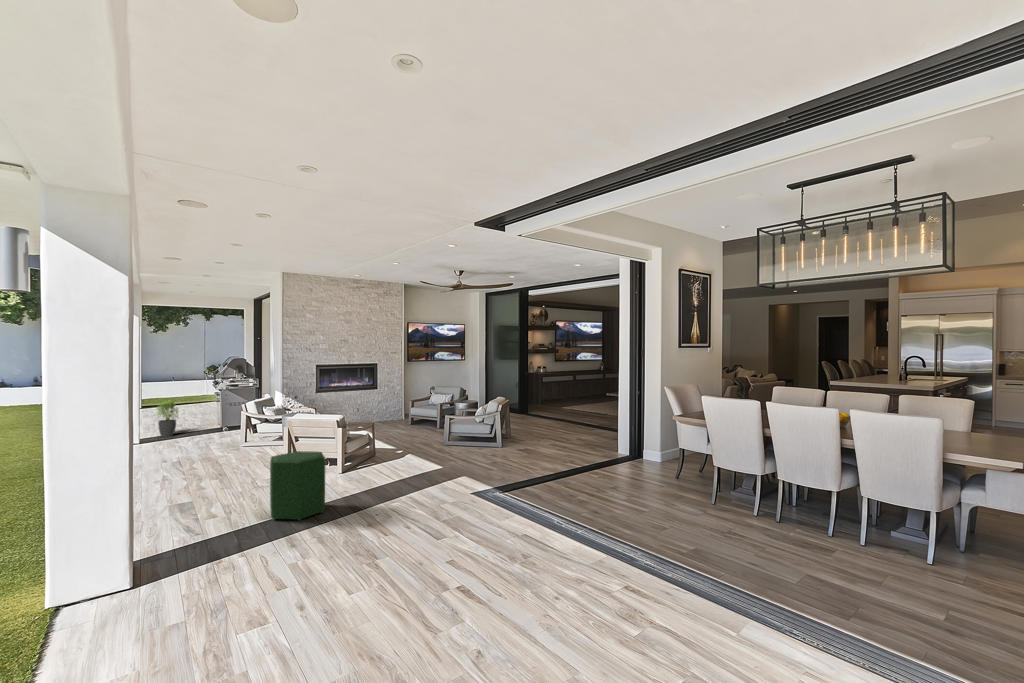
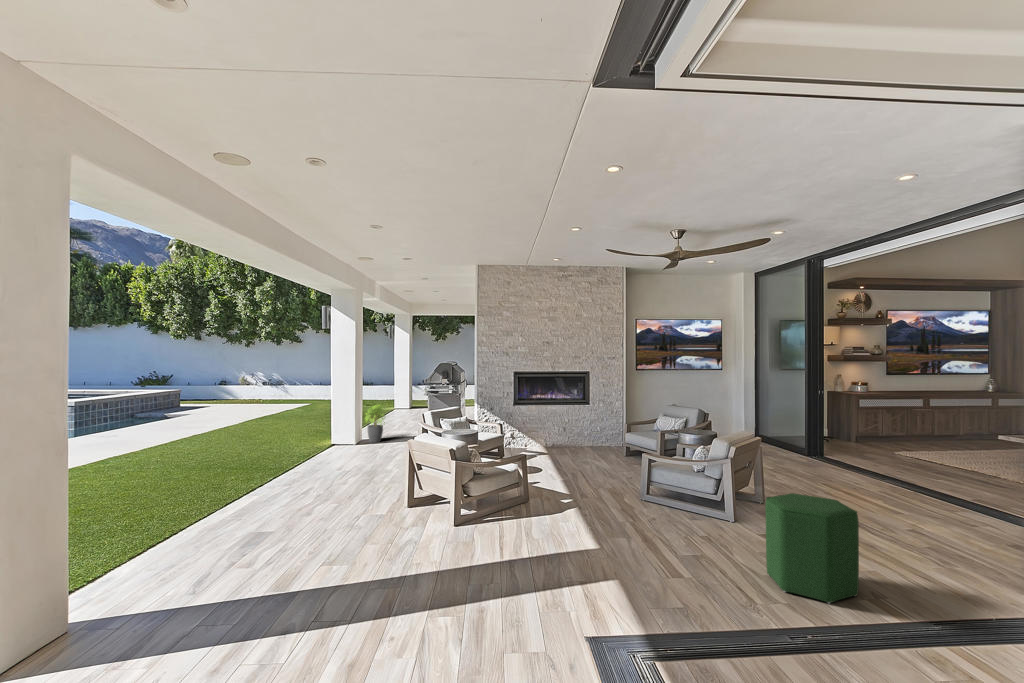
ottoman: present [270,451,325,520] -> present [765,493,859,604]

